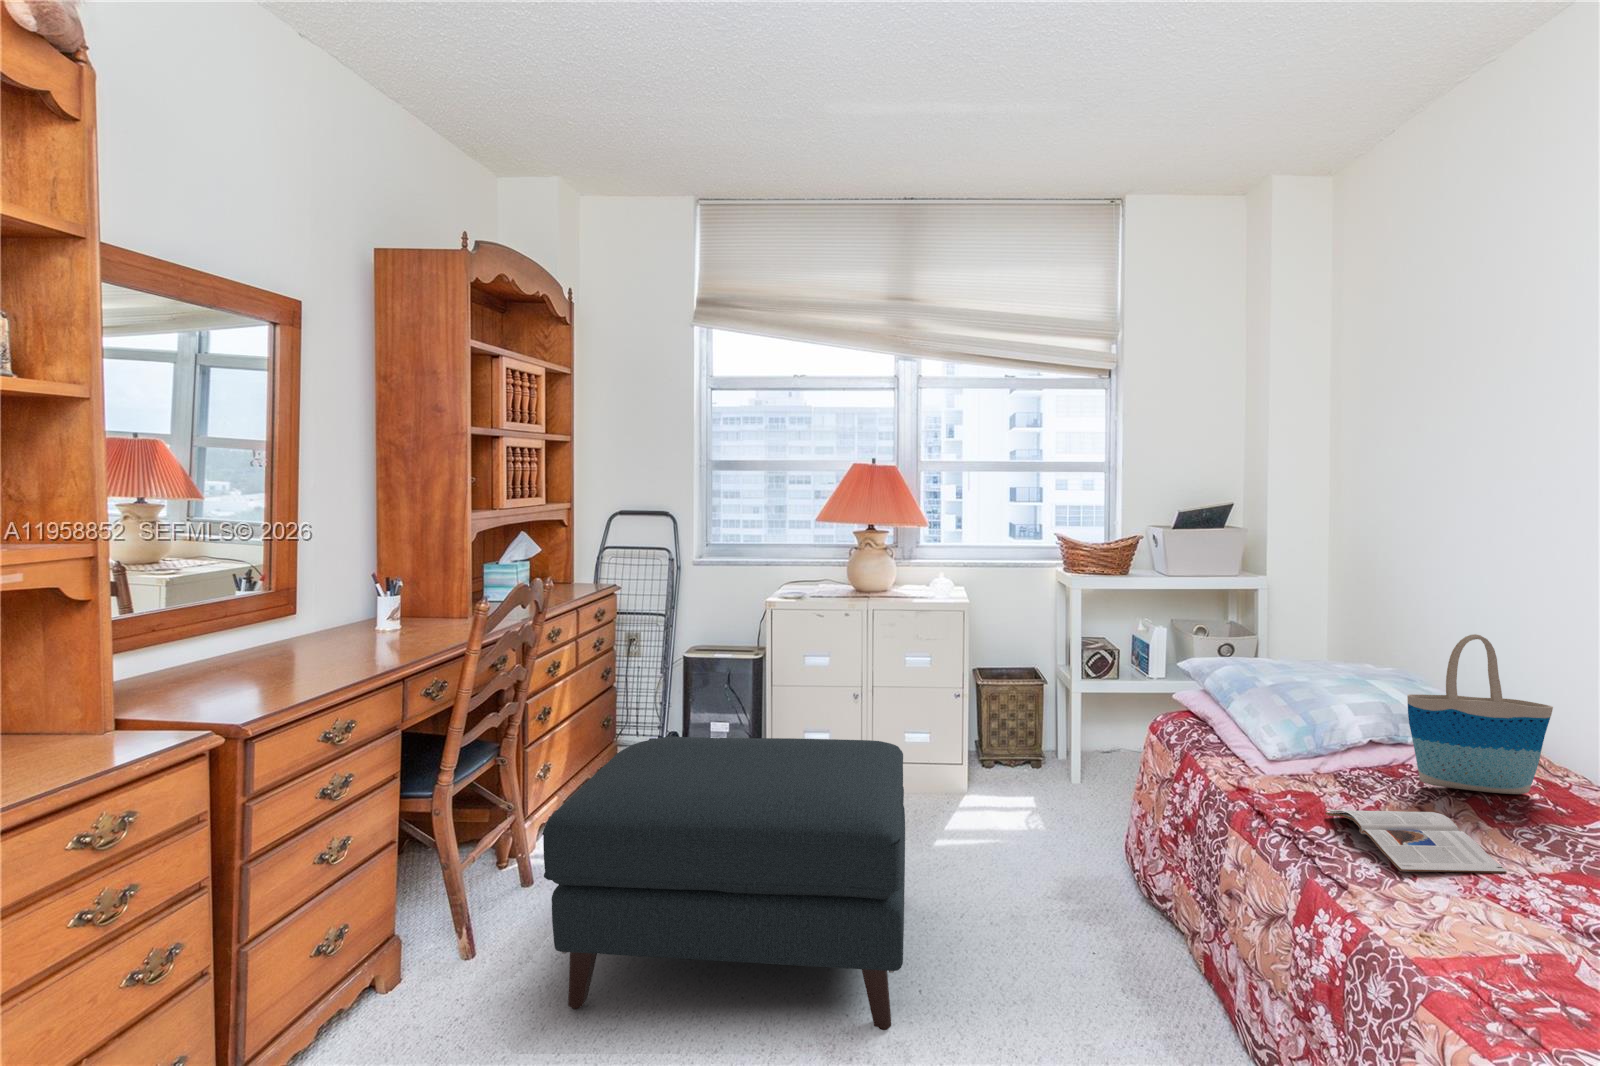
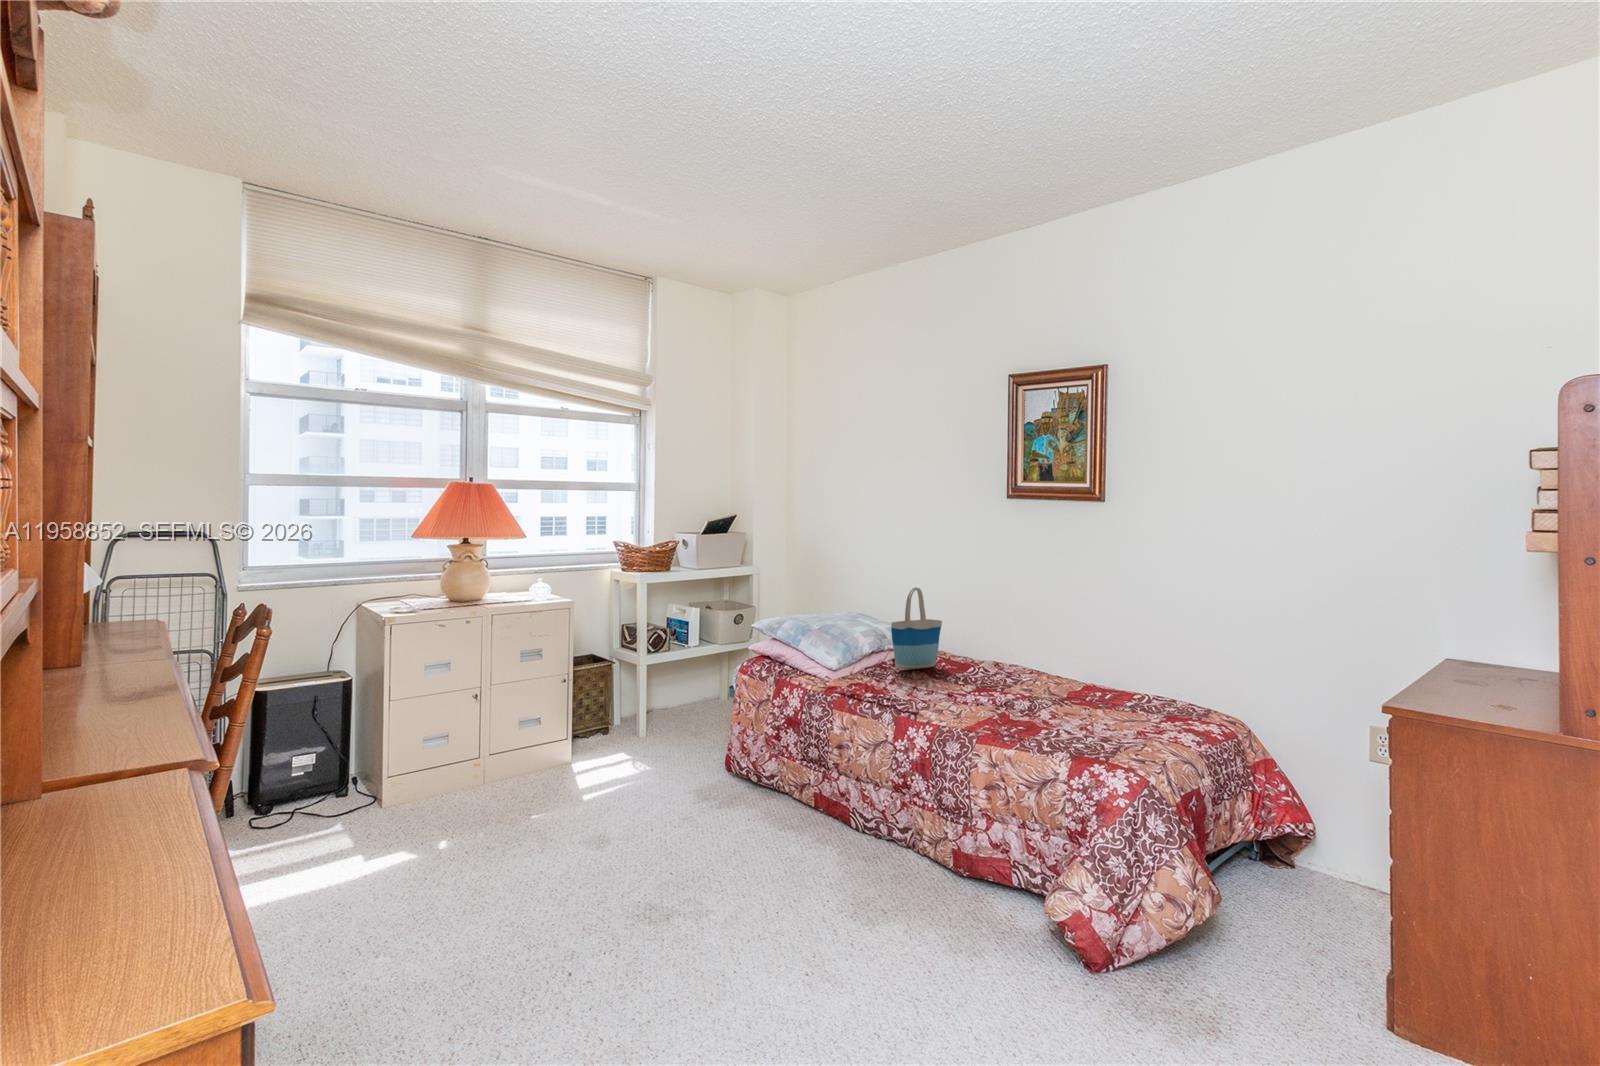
ottoman: present [542,736,905,1030] -> none [341,706,693,1001]
magazine: present [1325,809,1507,873] -> none [878,677,959,702]

